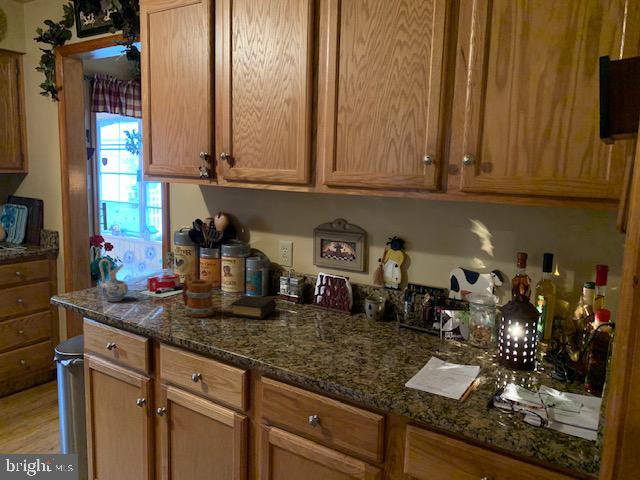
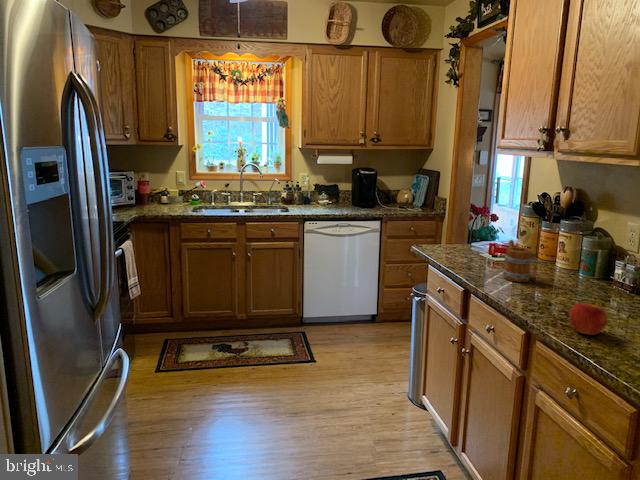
ceramic pitcher: present [99,259,128,301] -> none [445,220,467,256]
book: present [231,296,277,319] -> none [543,271,598,295]
apple: none [288,323,320,357] -> present [569,301,608,335]

